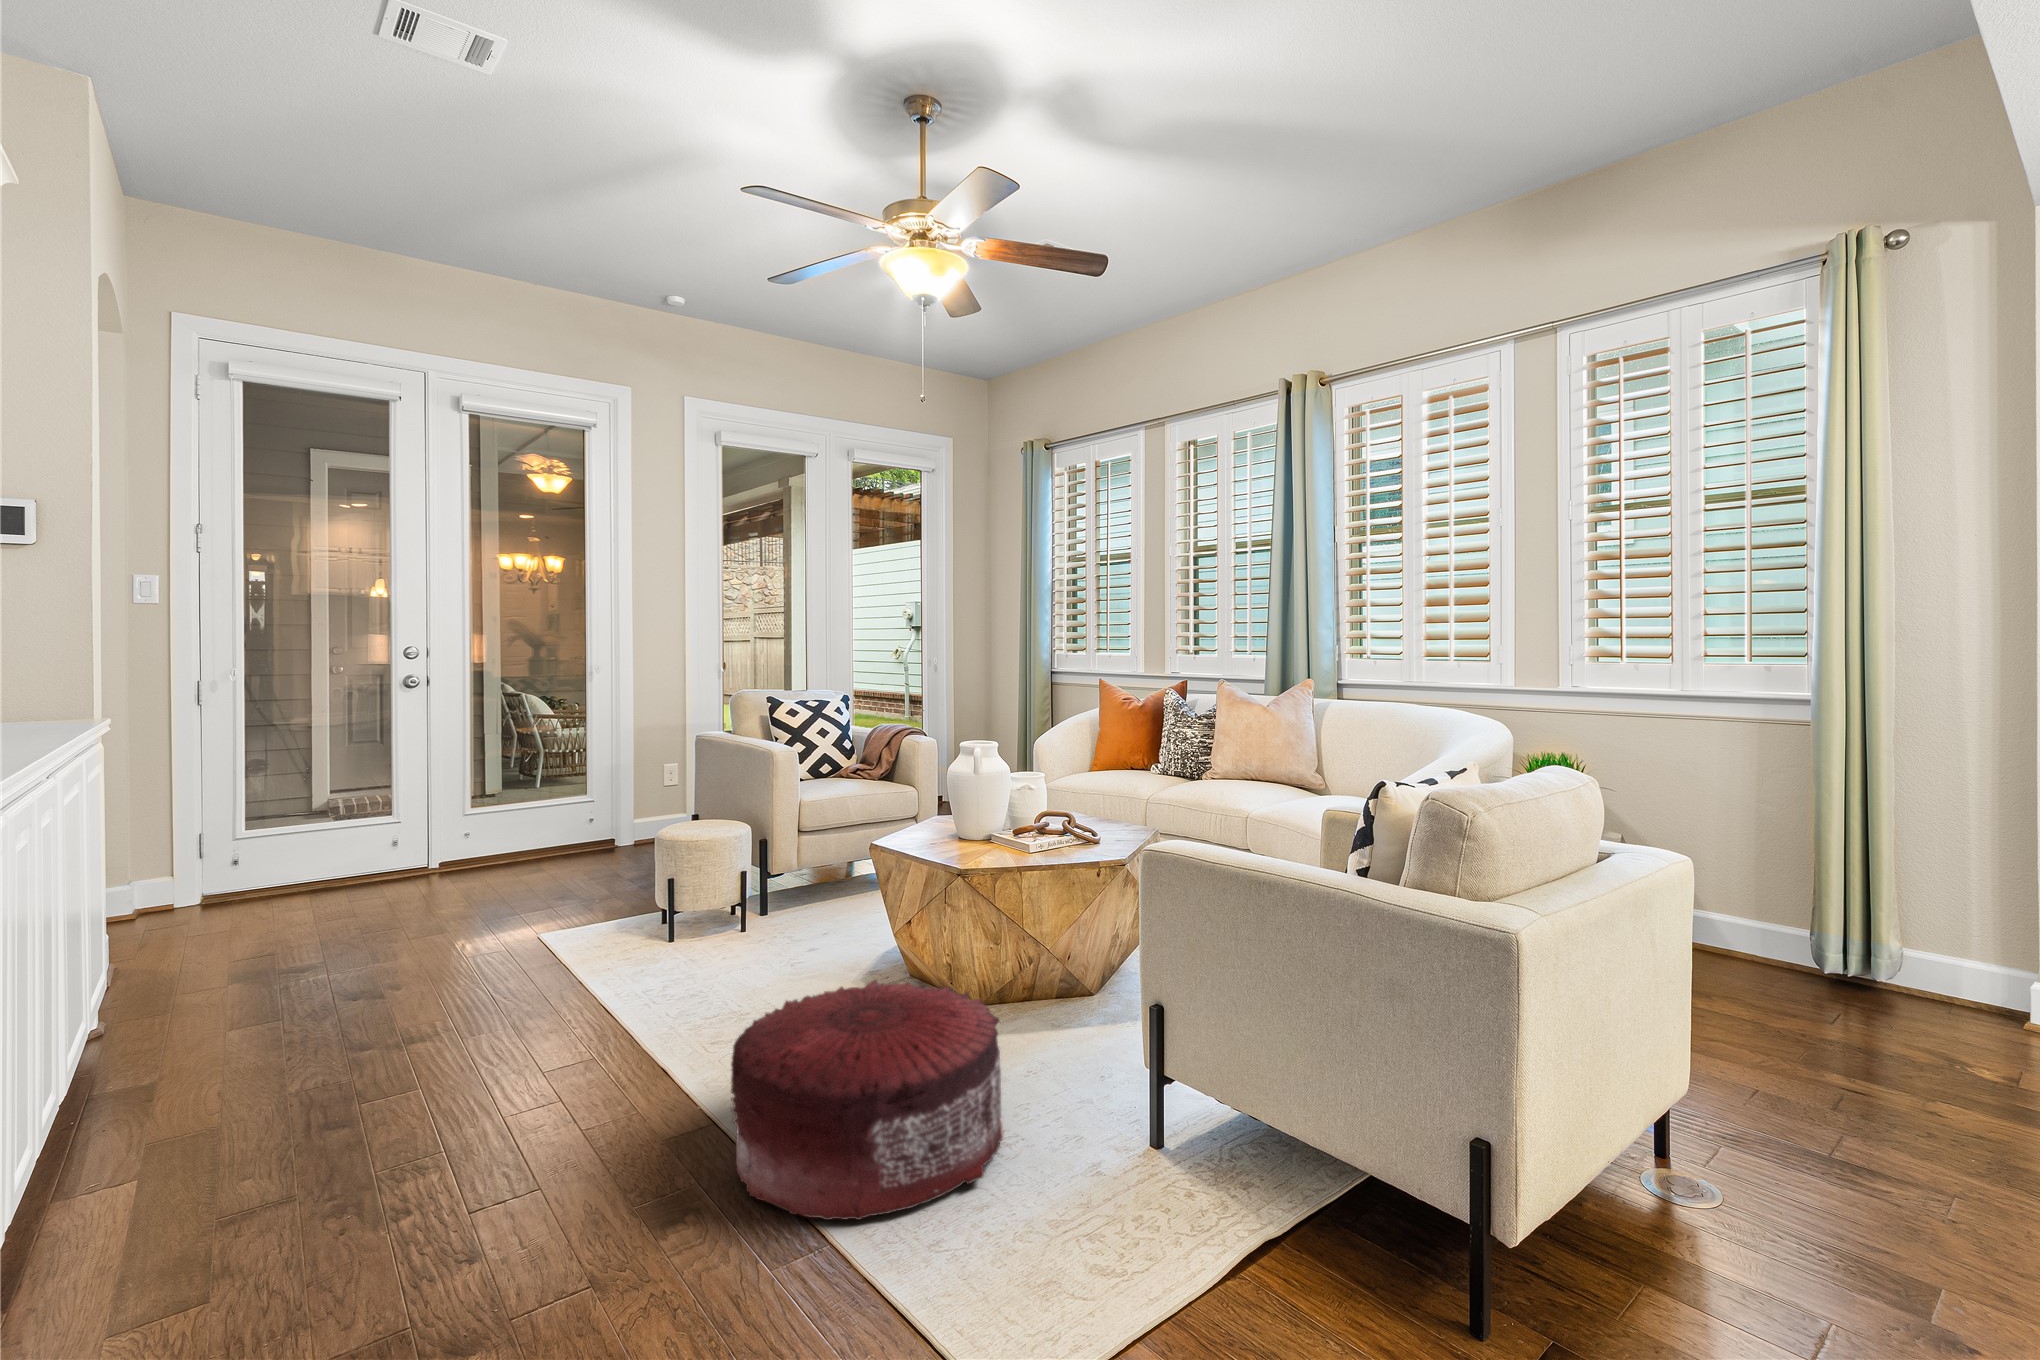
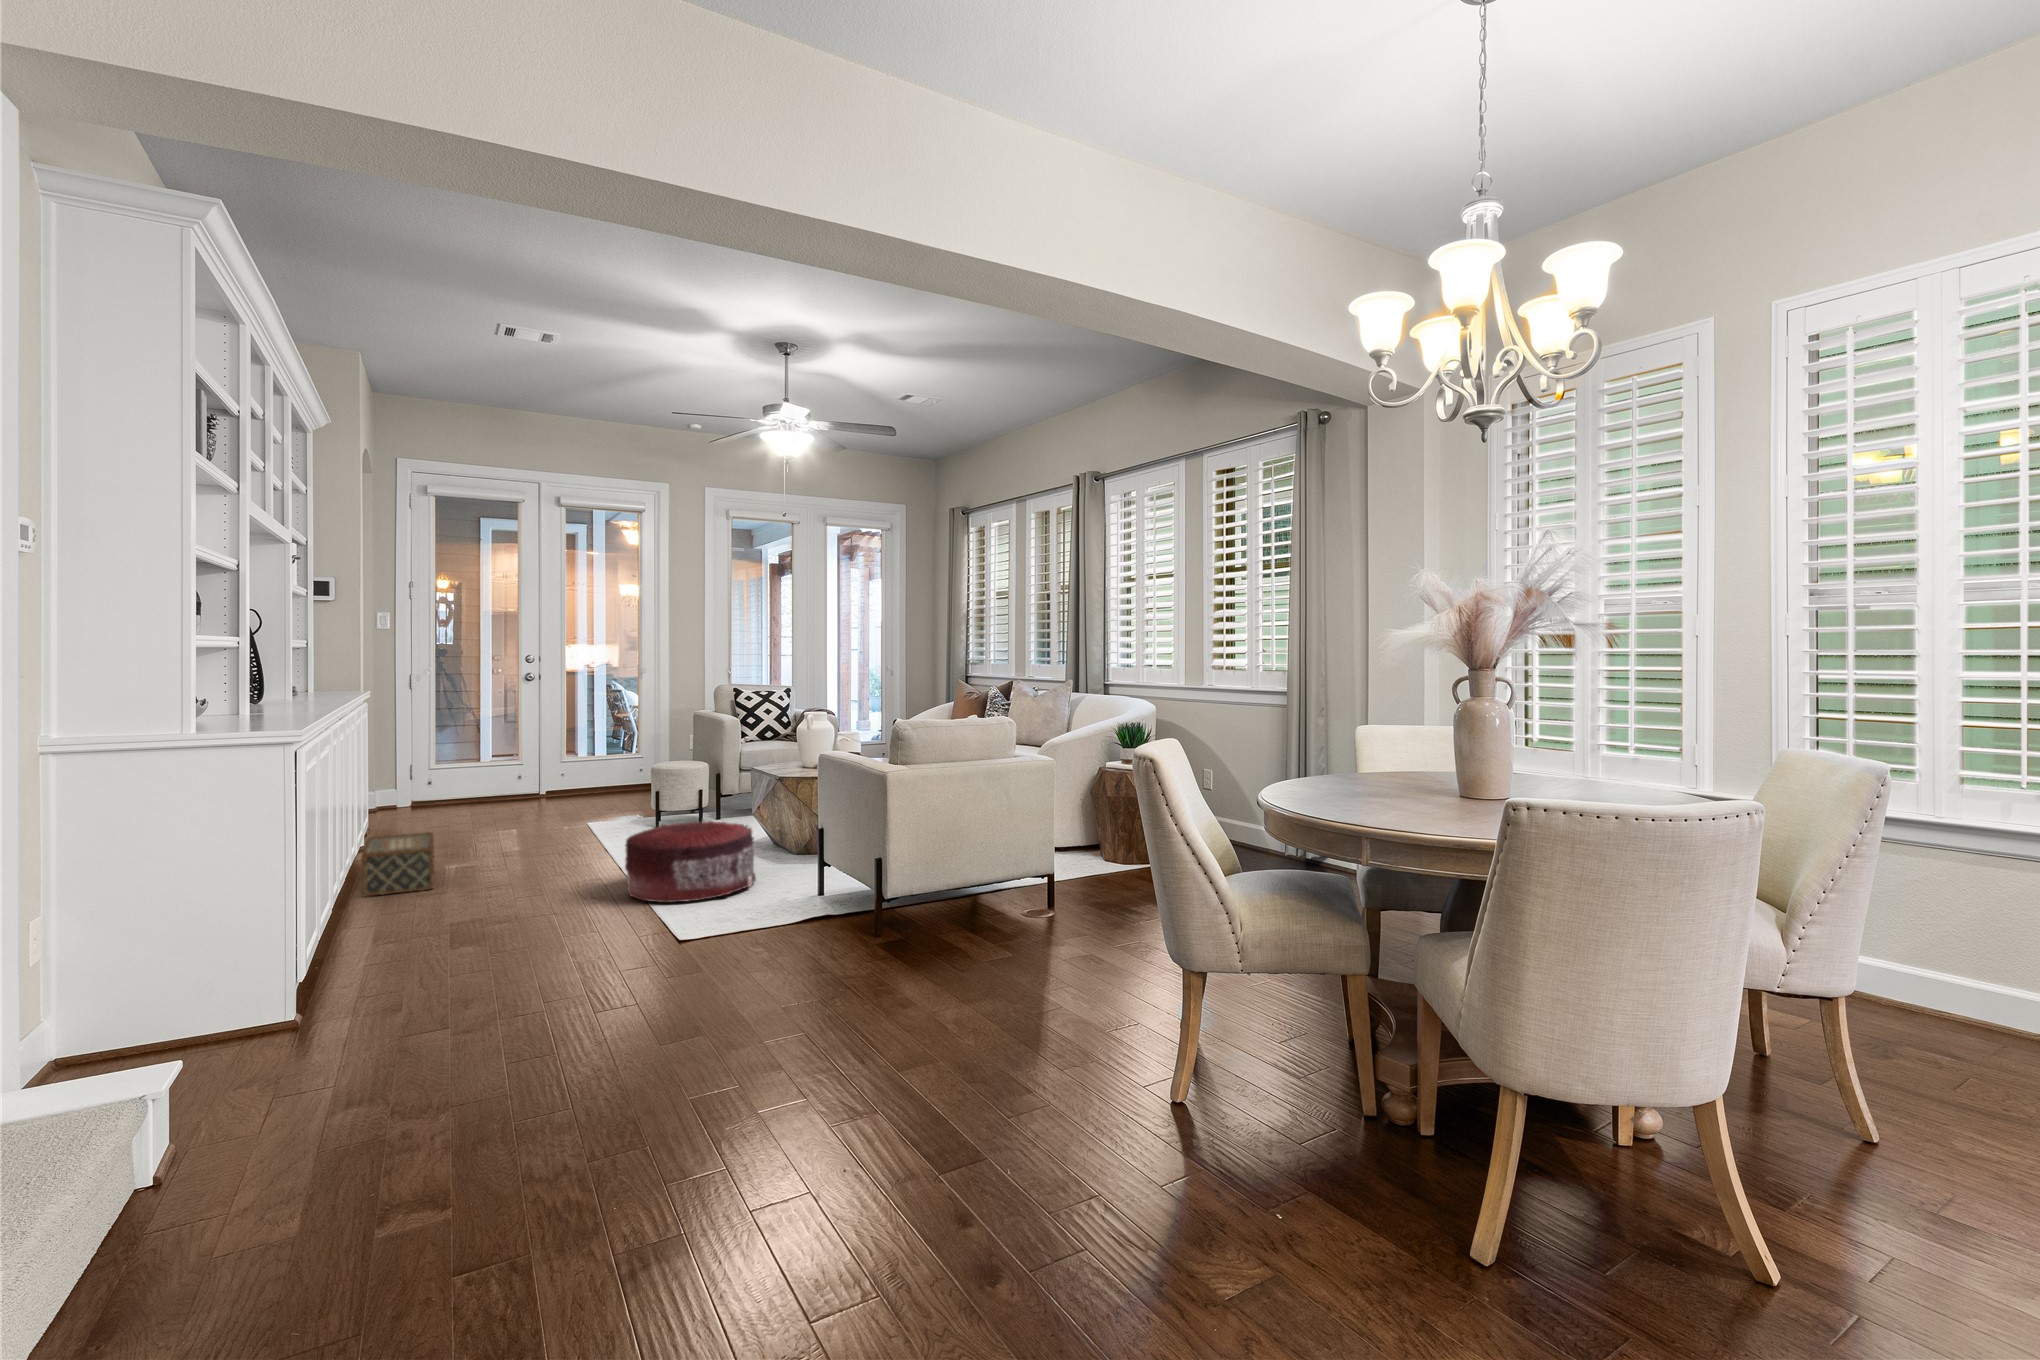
woven basket: none [55,1024,254,1242] -> present [361,832,434,896]

